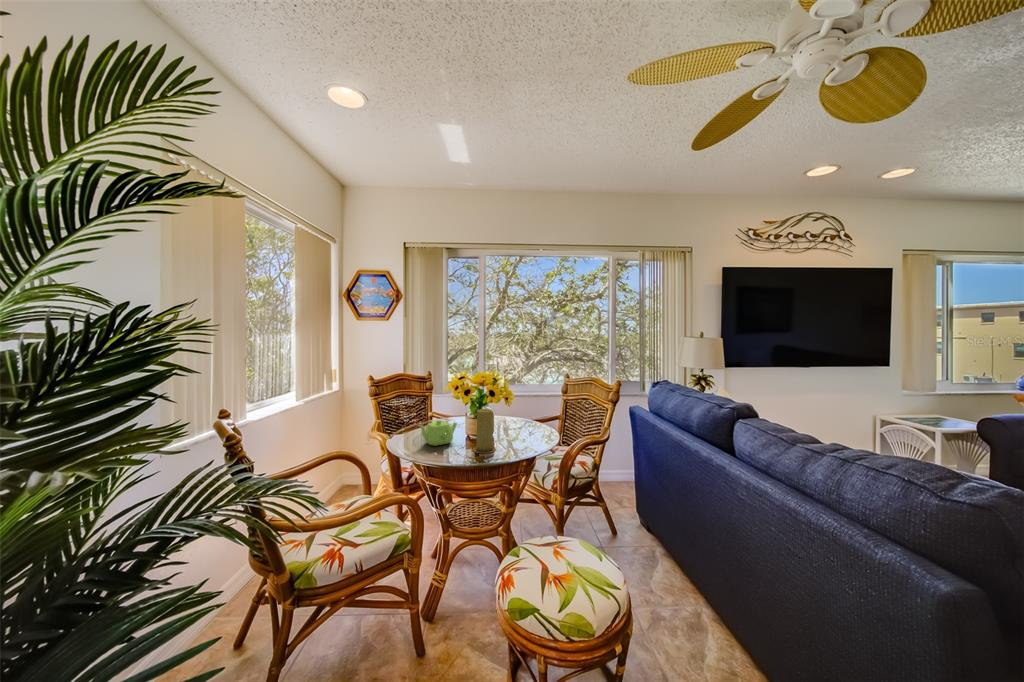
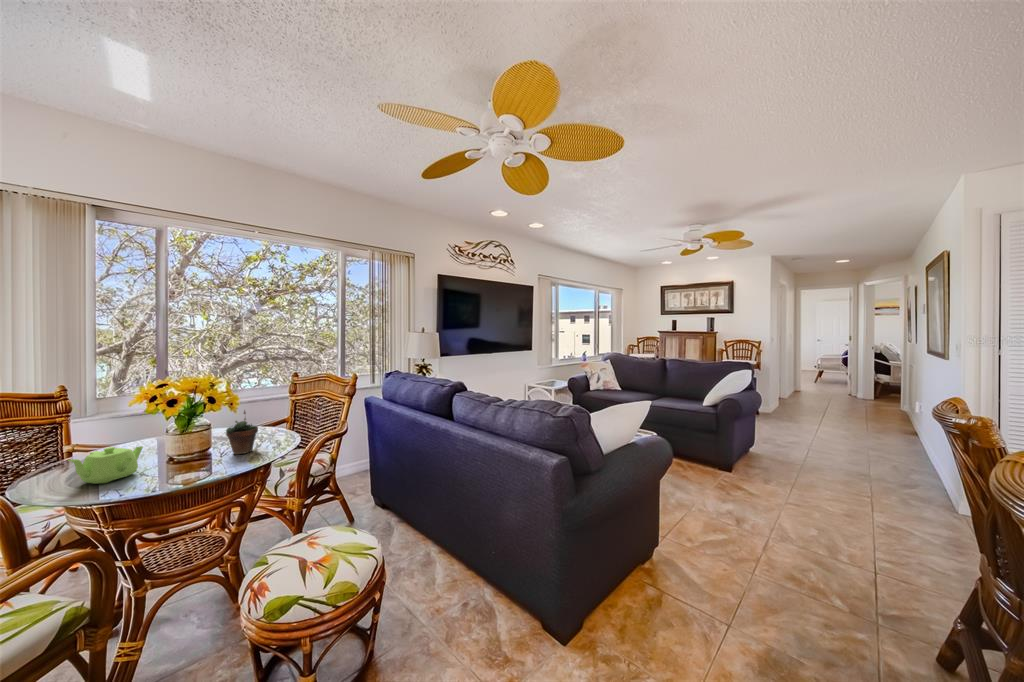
succulent plant: none [505,405,529,443] -> present [226,410,258,454]
candle: present [473,408,496,453] -> none [178,420,214,475]

